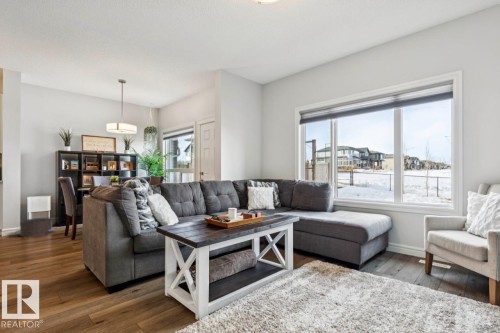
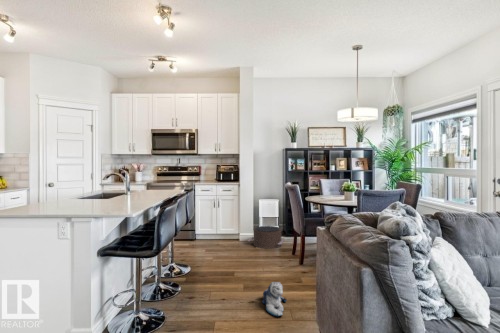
plush toy: none [30,246,55,271] -> present [262,282,287,317]

